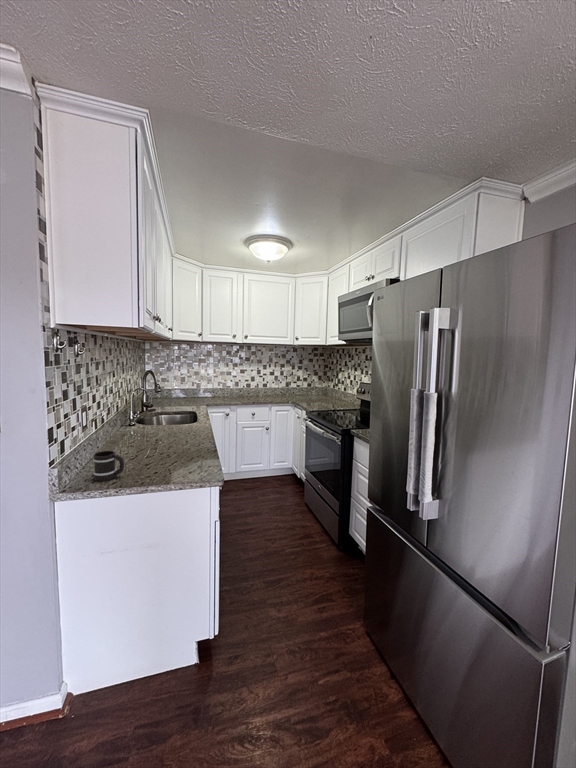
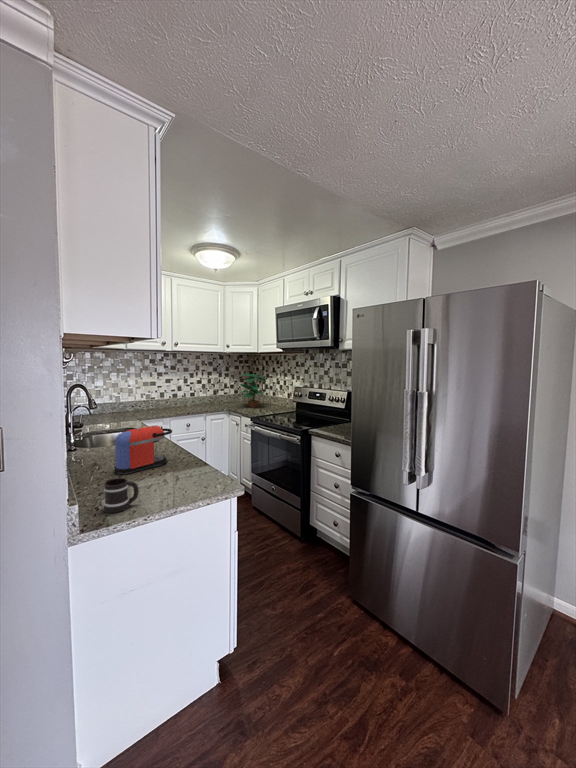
potted plant: none [304,366,332,402] -> present [240,373,266,408]
coffee maker: none [137,409,193,450] -> present [114,426,172,474]

